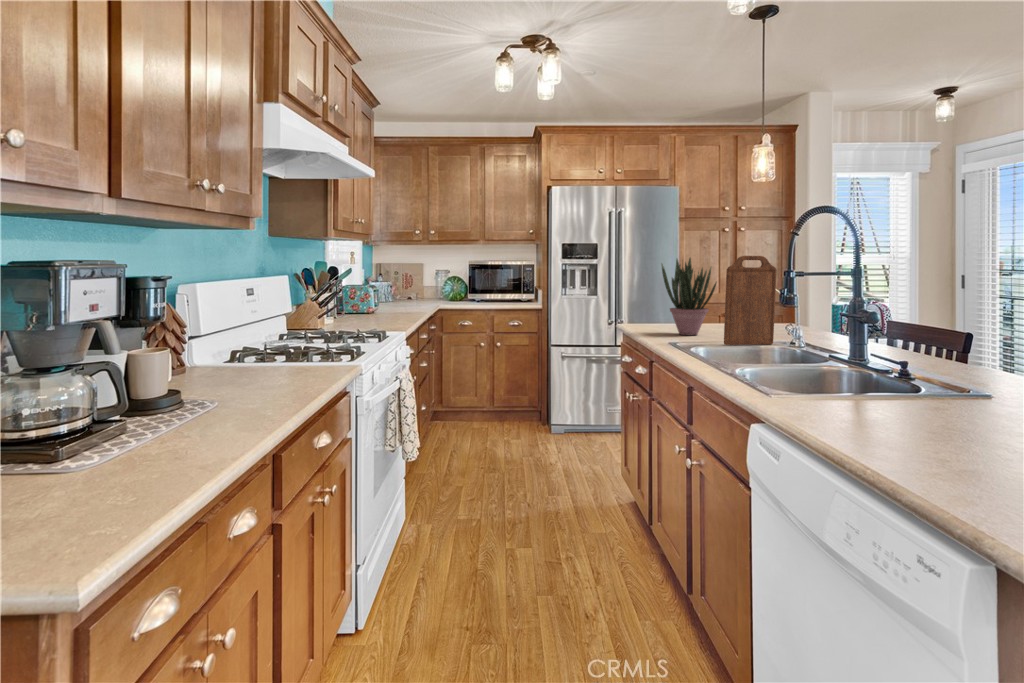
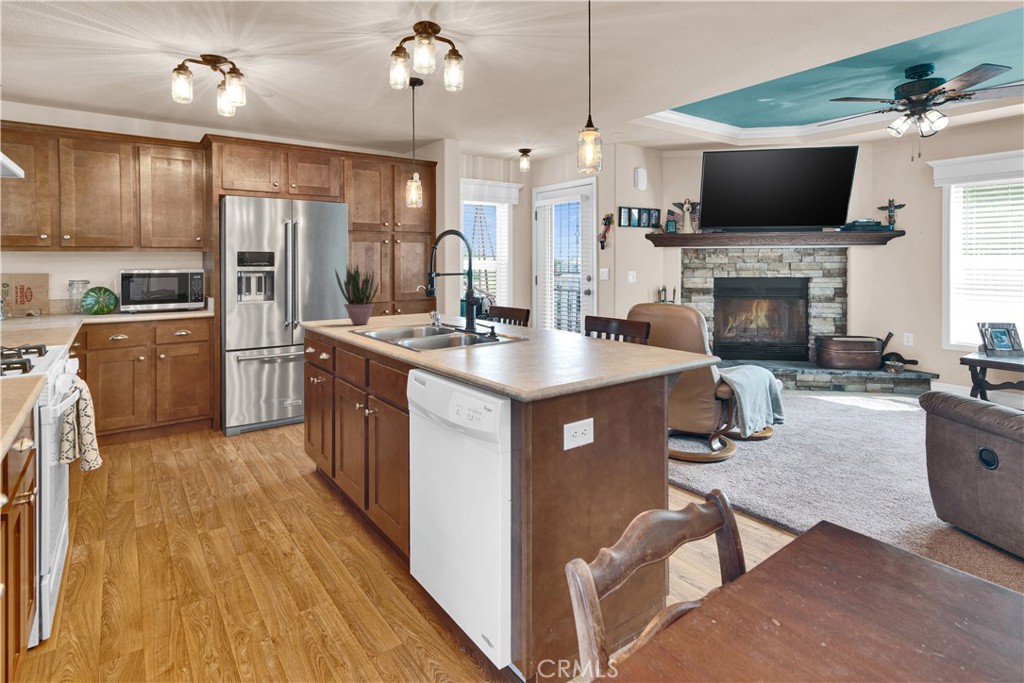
cutting board: present [724,256,777,345] -> none [385,263,422,329]

